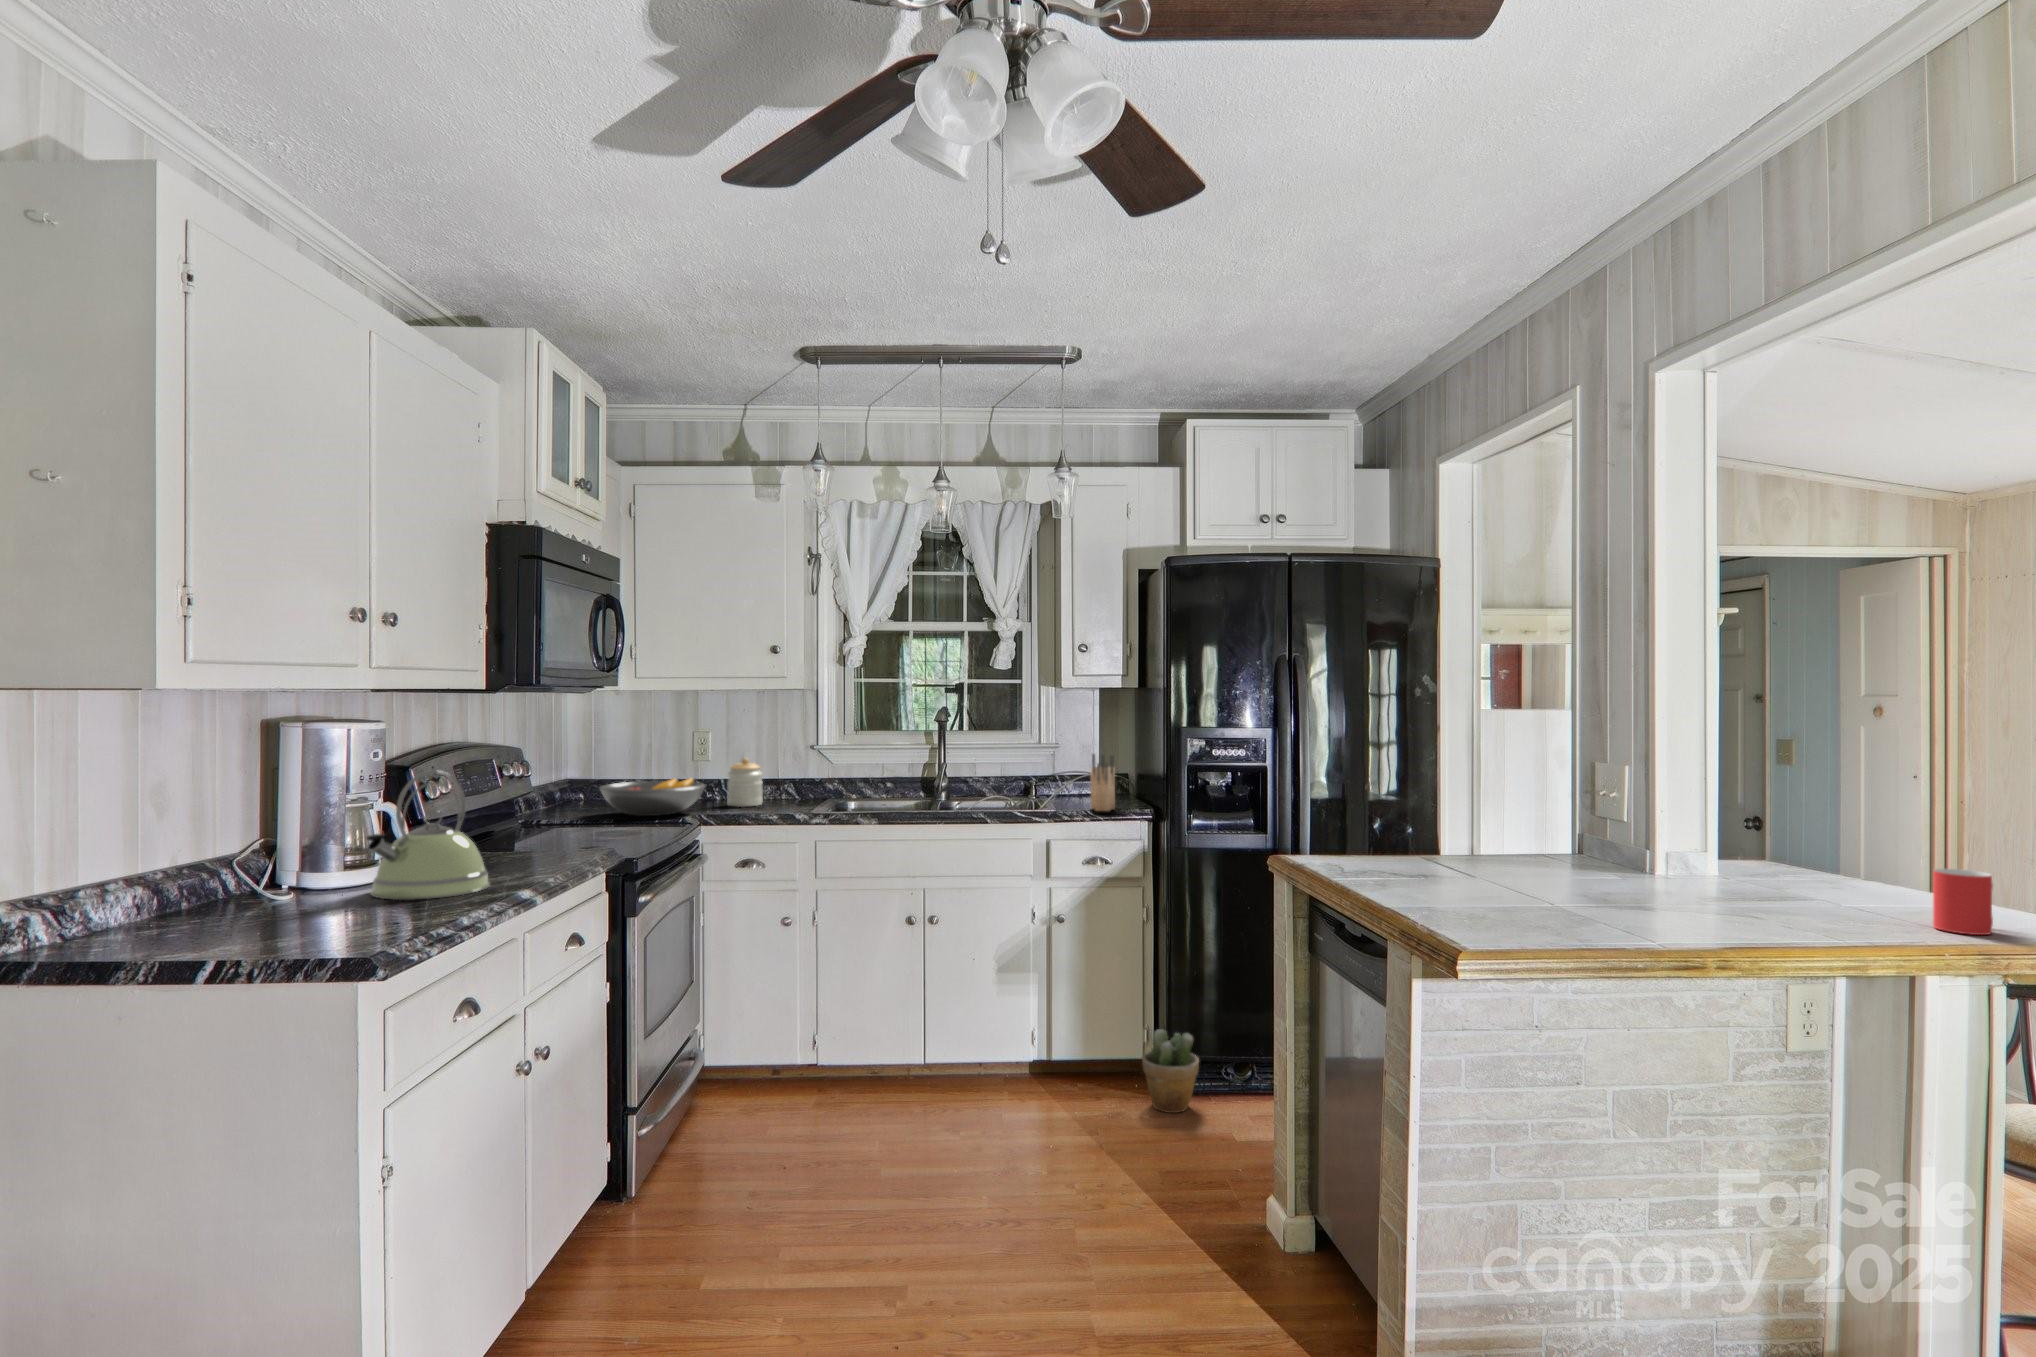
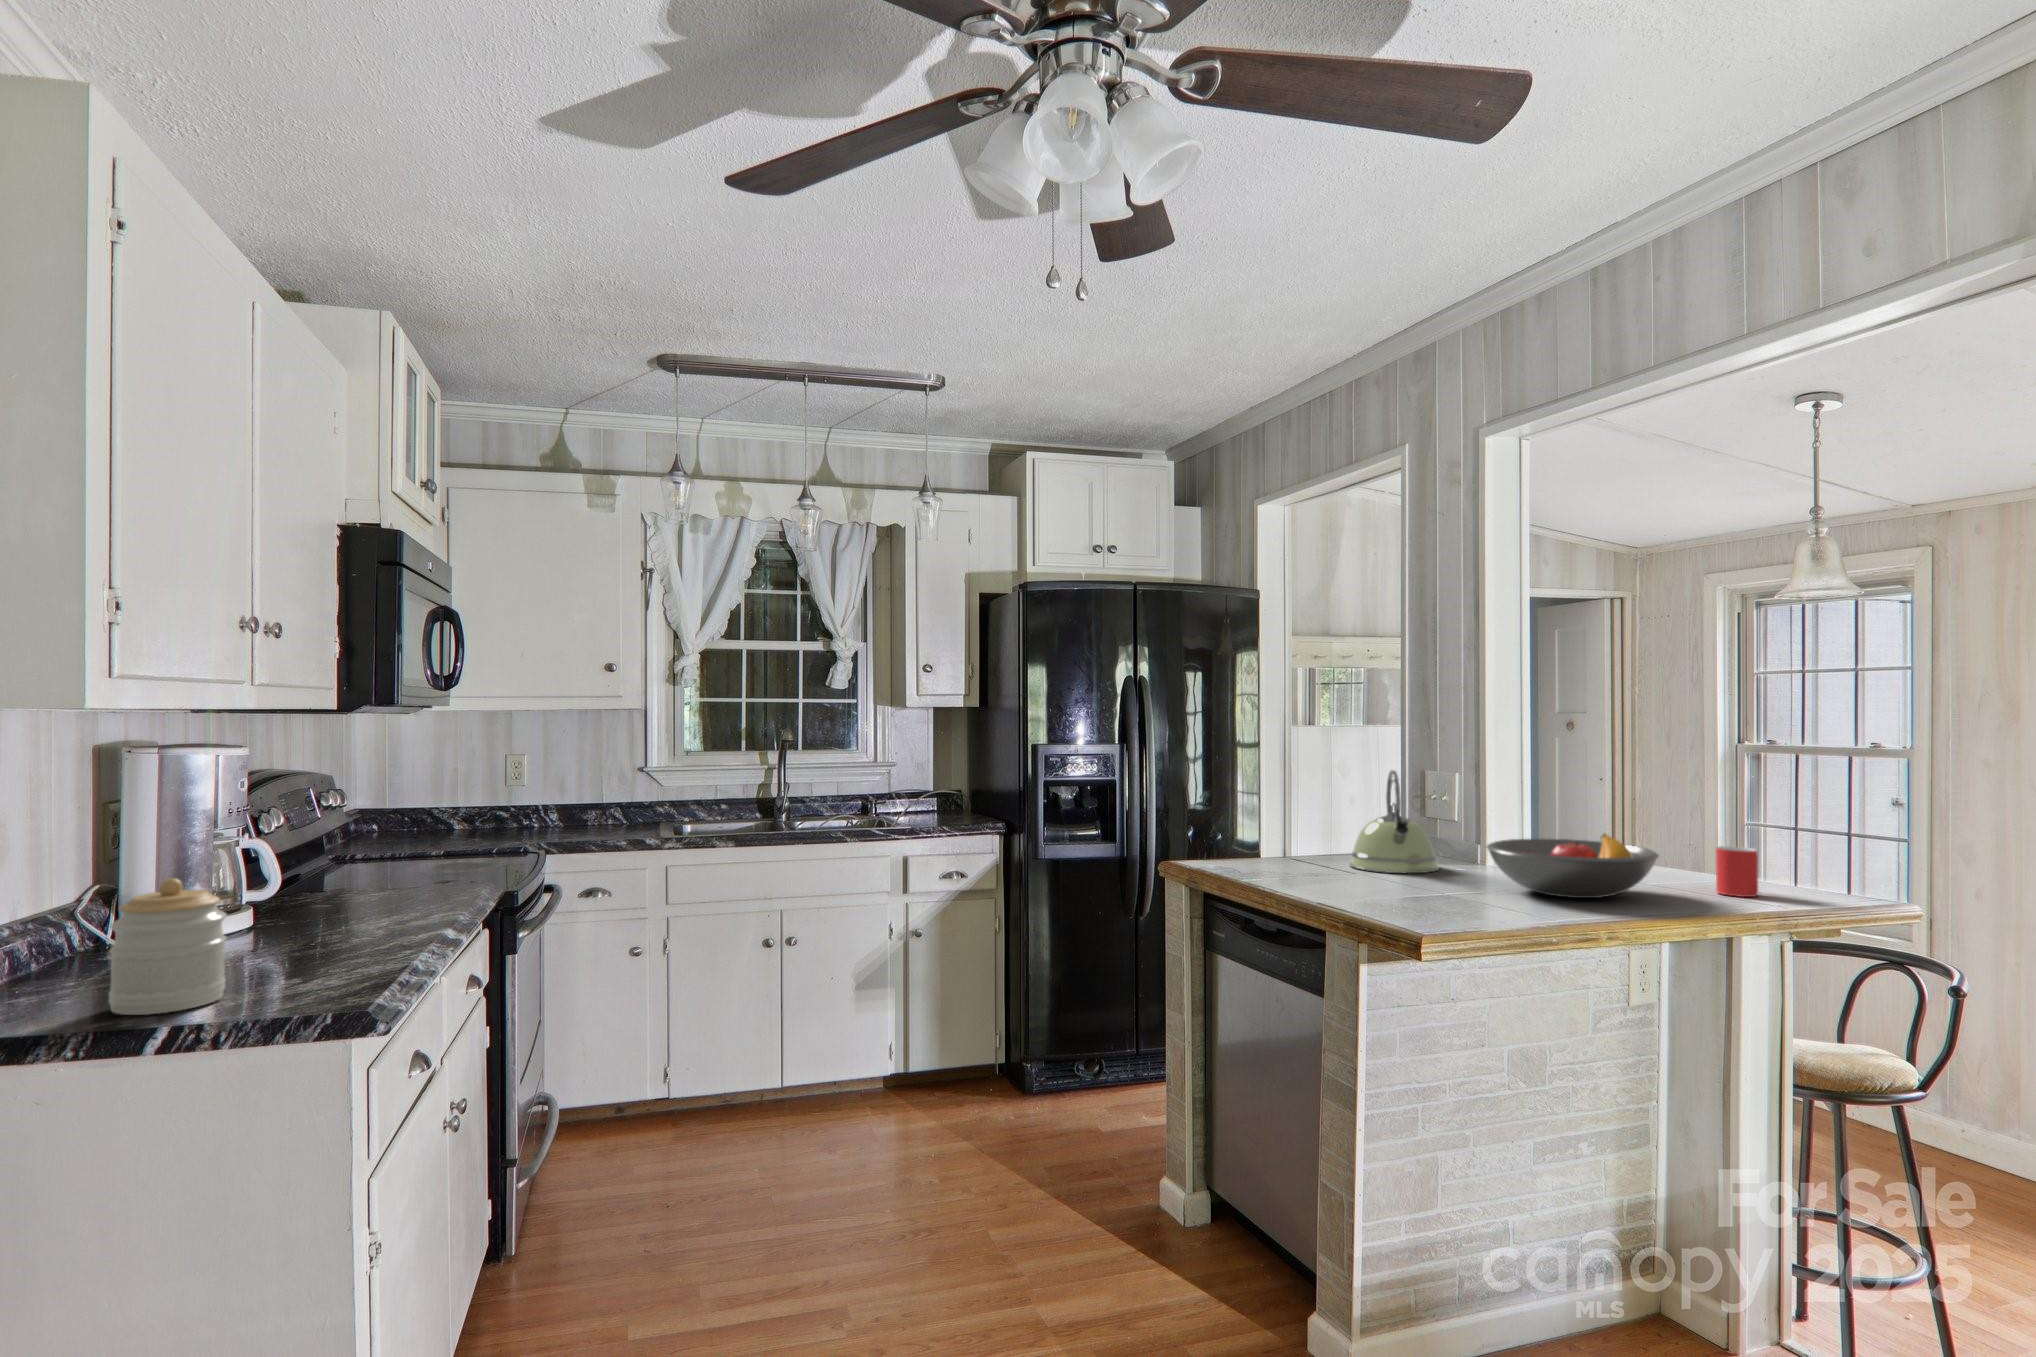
knife block: present [1091,754,1115,811] -> none [941,770,971,826]
jar: present [727,758,763,807] -> present [109,878,227,1015]
kettle: present [367,770,490,900] -> present [1350,770,1439,873]
fruit bowl: present [600,777,705,816] -> present [1487,833,1659,898]
potted plant: present [1142,1029,1199,1113] -> none [1004,1034,1059,1114]

